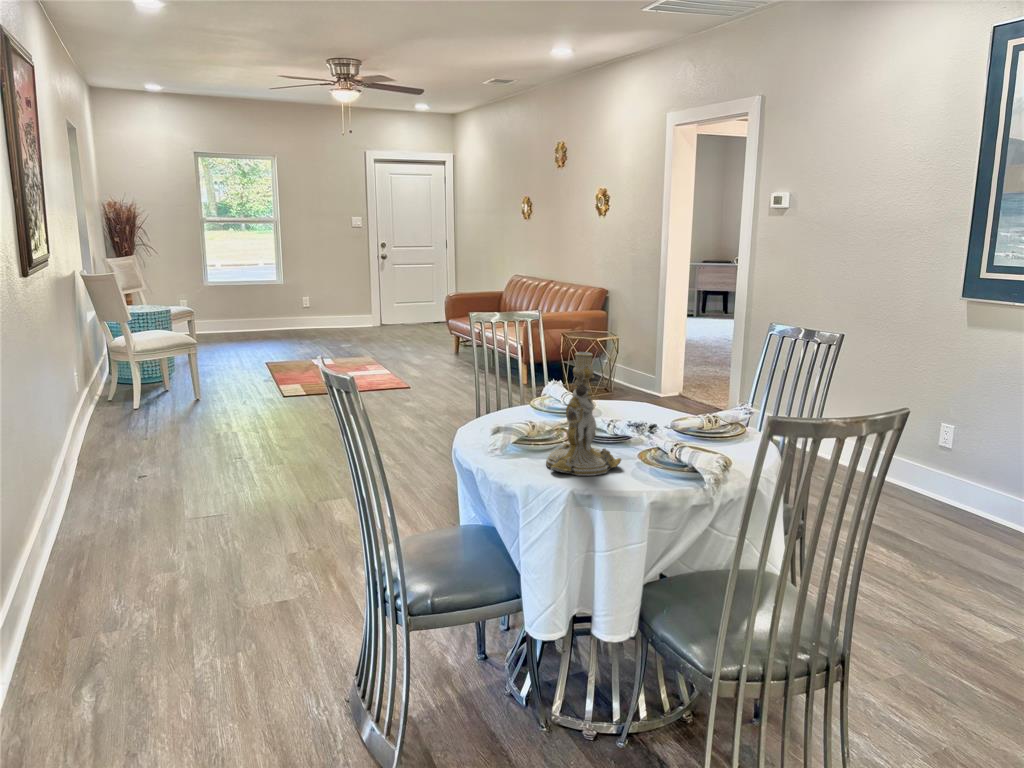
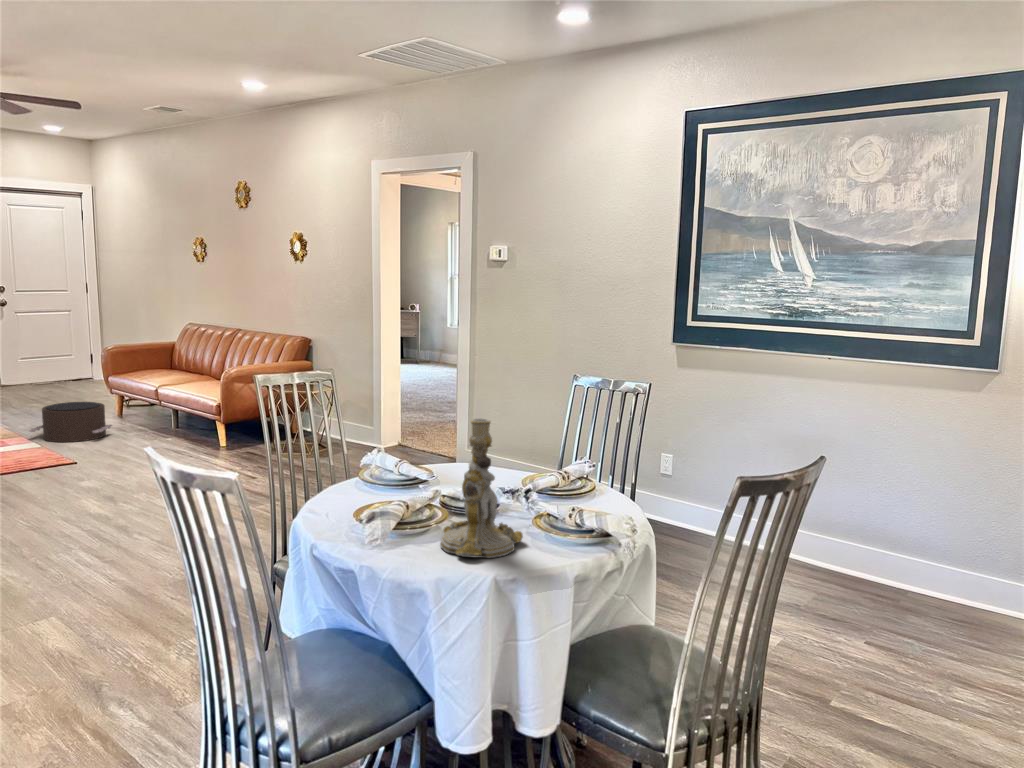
pouf: none [385,339,445,371] -> present [30,402,112,442]

